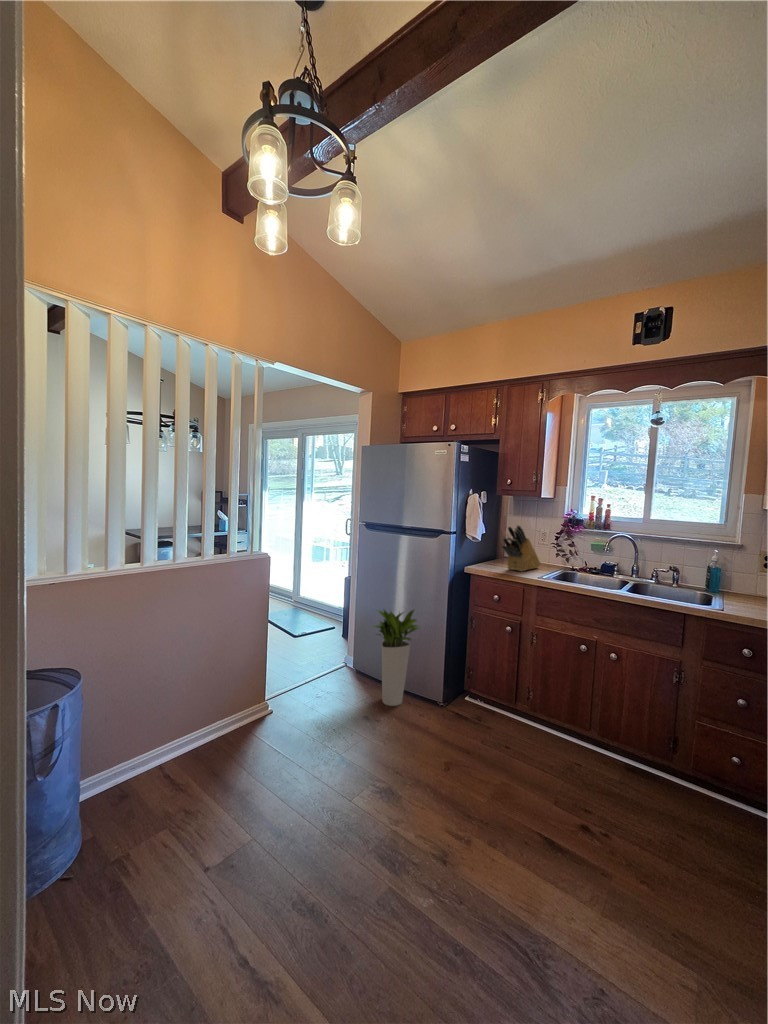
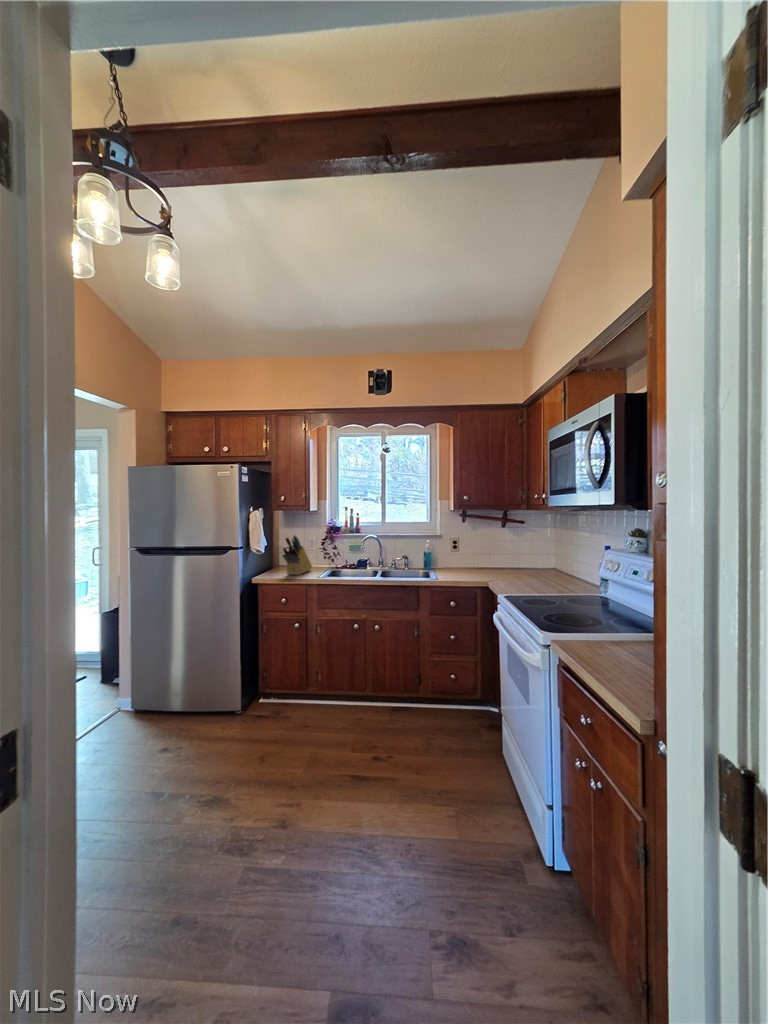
planter: present [374,609,419,706] -> none [158,627,212,732]

